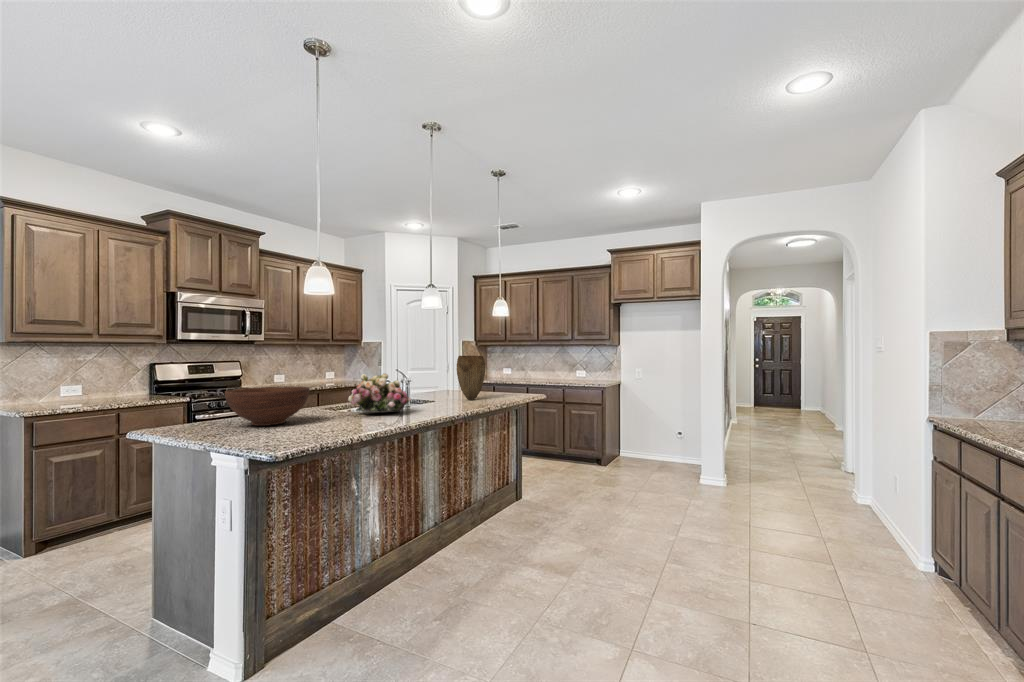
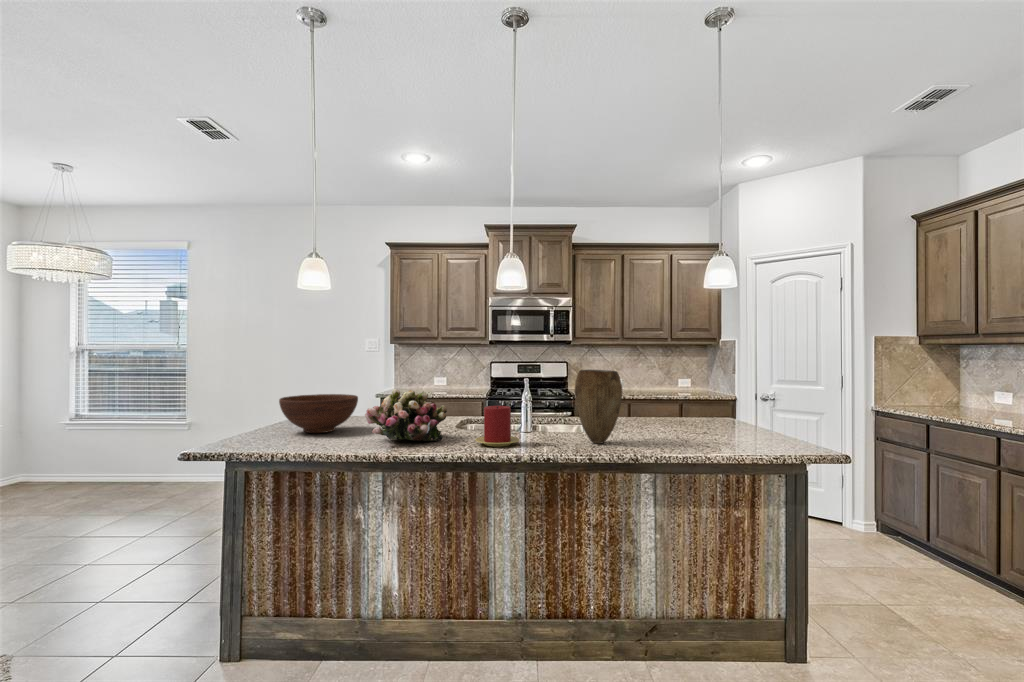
candle: none [423,381,454,408] -> present [475,406,520,447]

